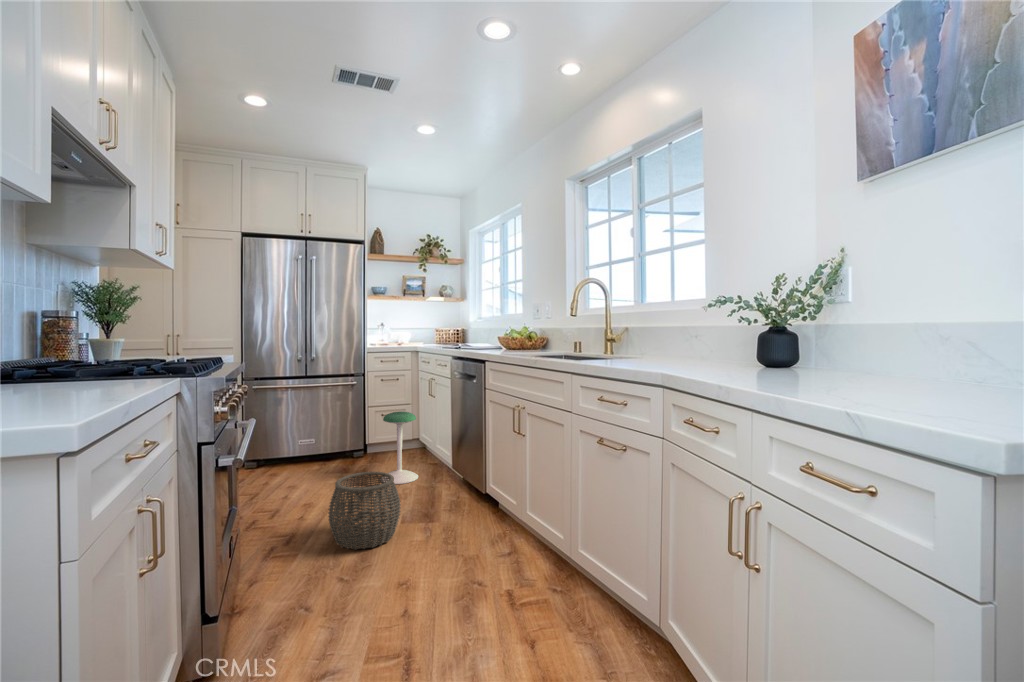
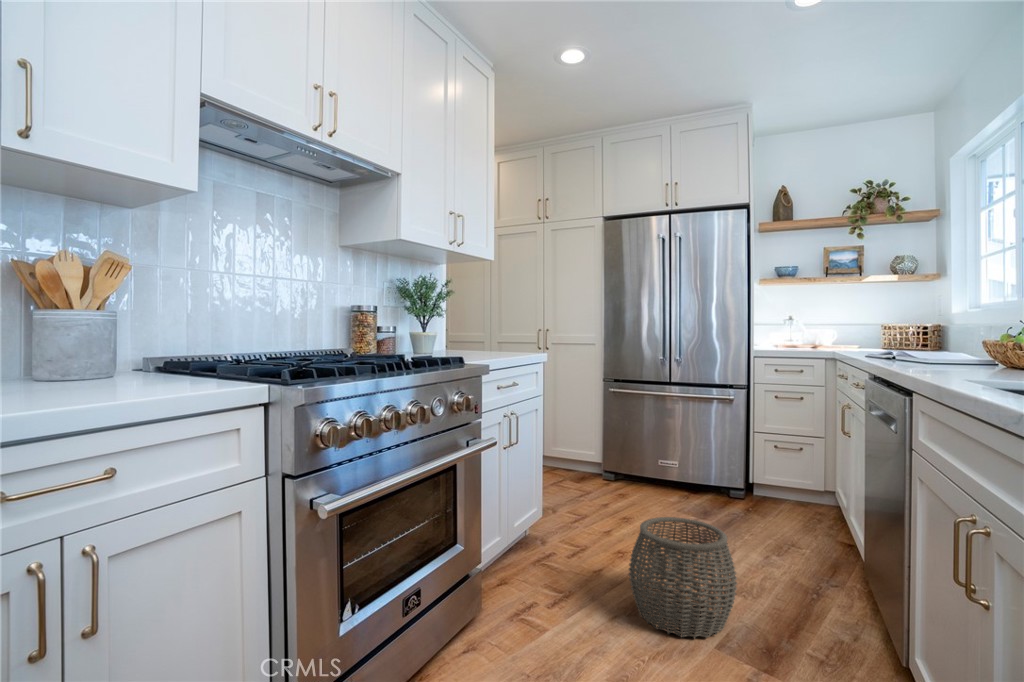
stool: present [383,412,418,484] -> none [748,444,812,557]

